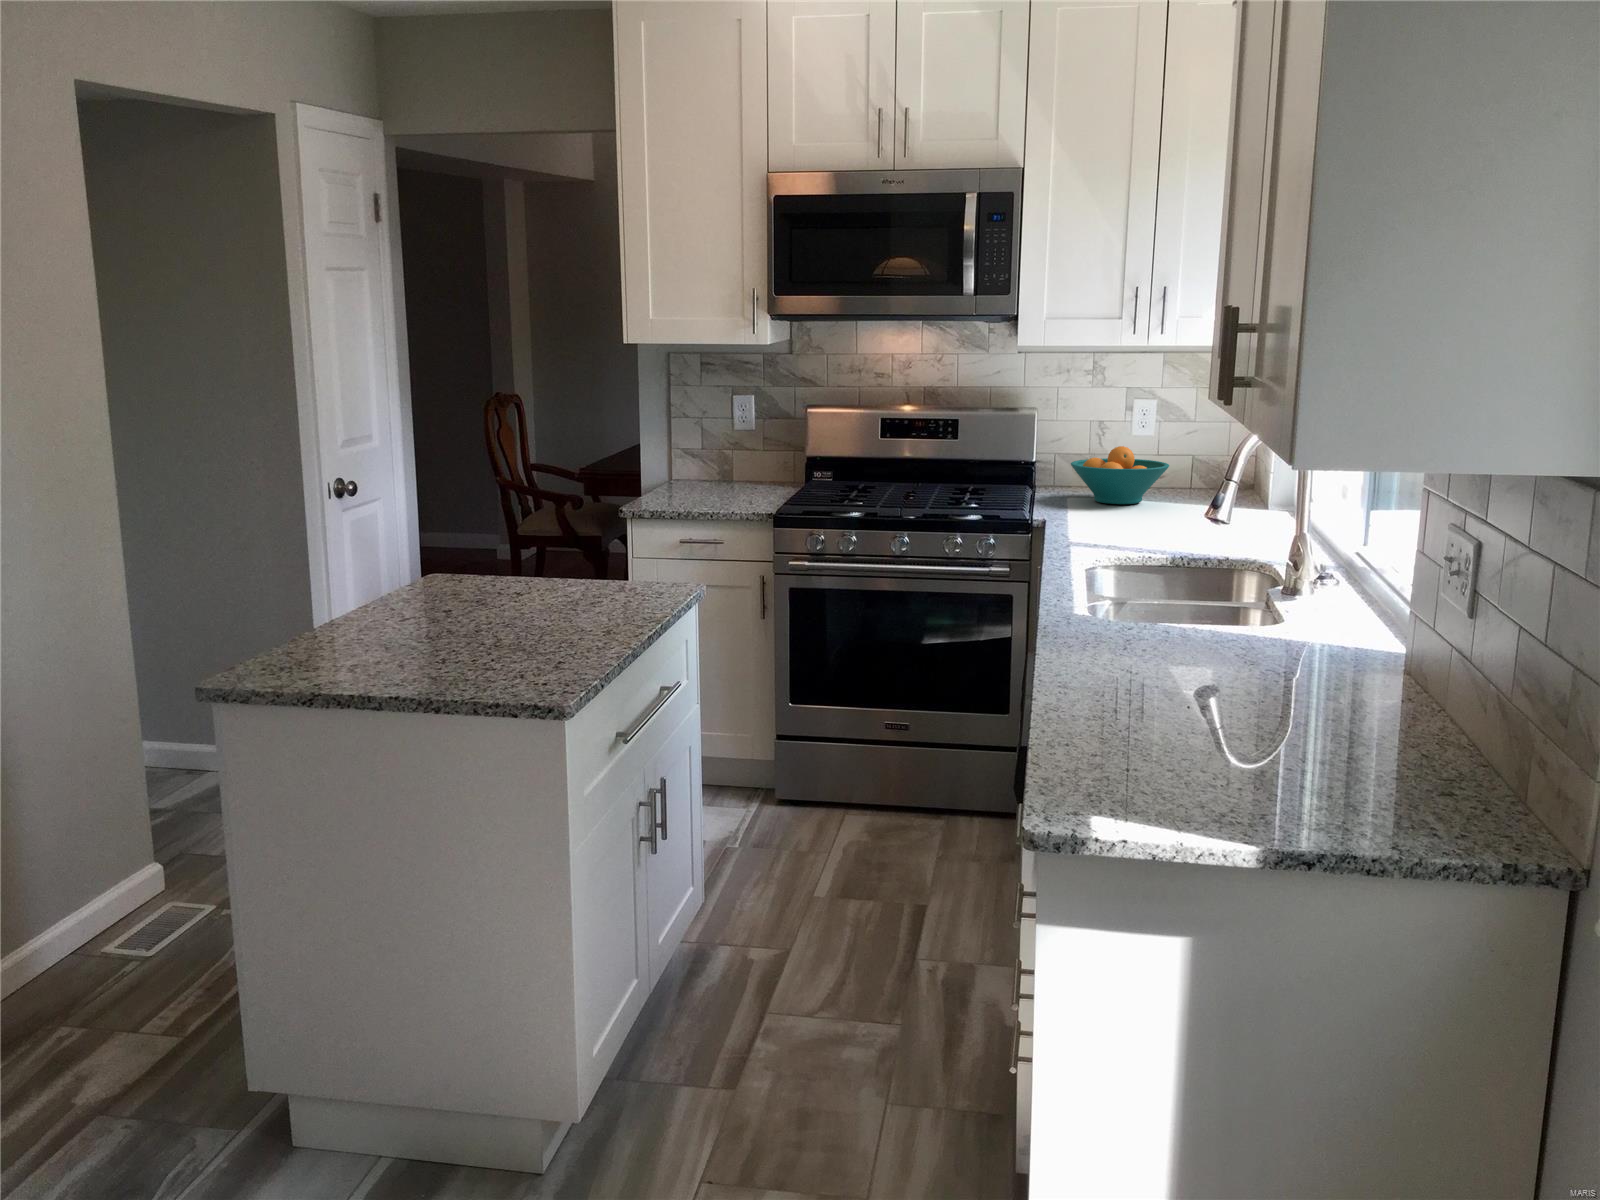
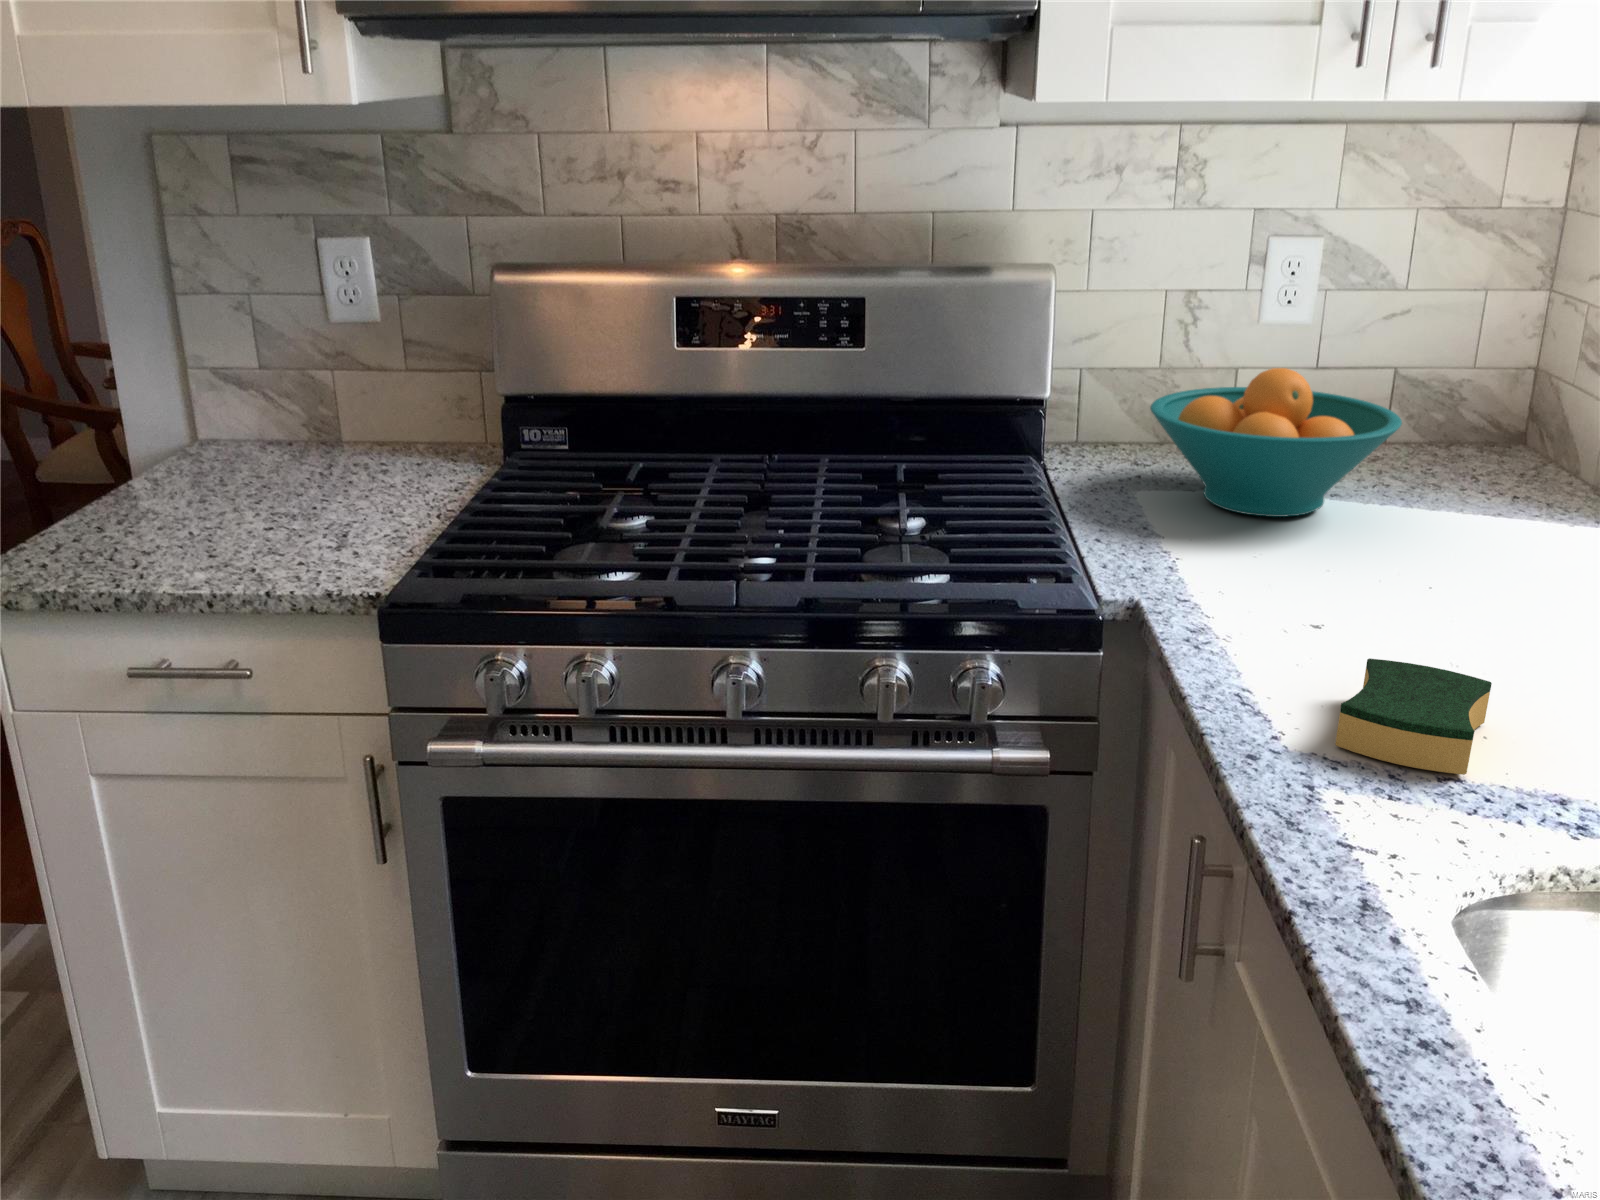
sponge: none [1084,521,1137,544] -> present [1335,658,1492,775]

